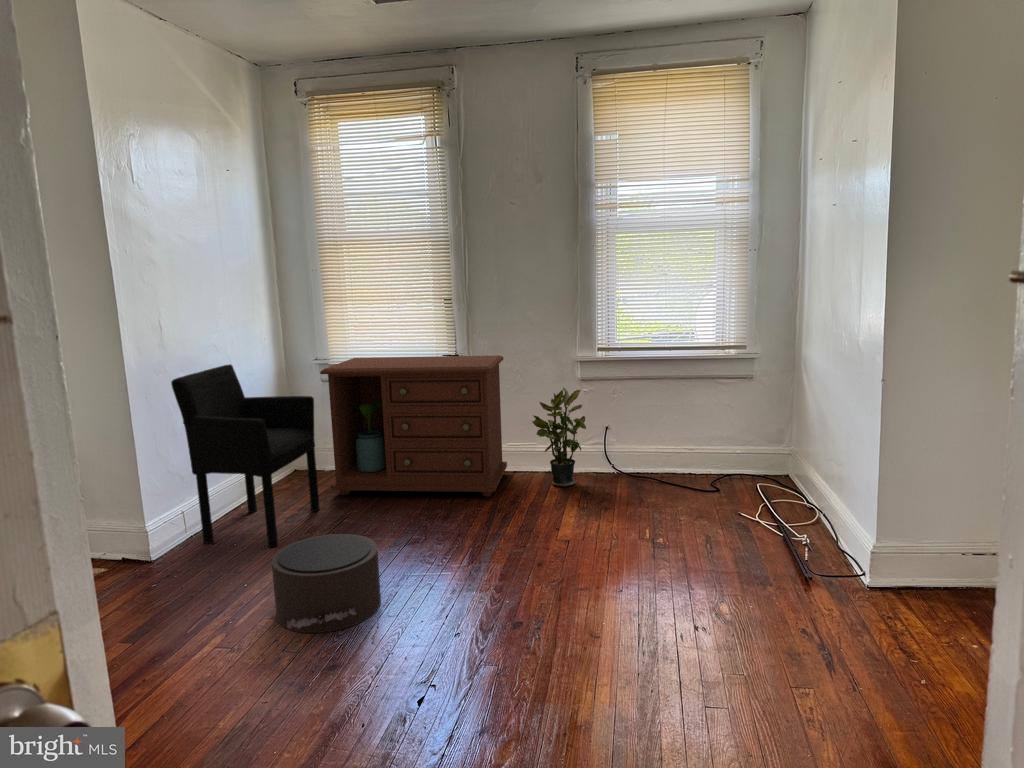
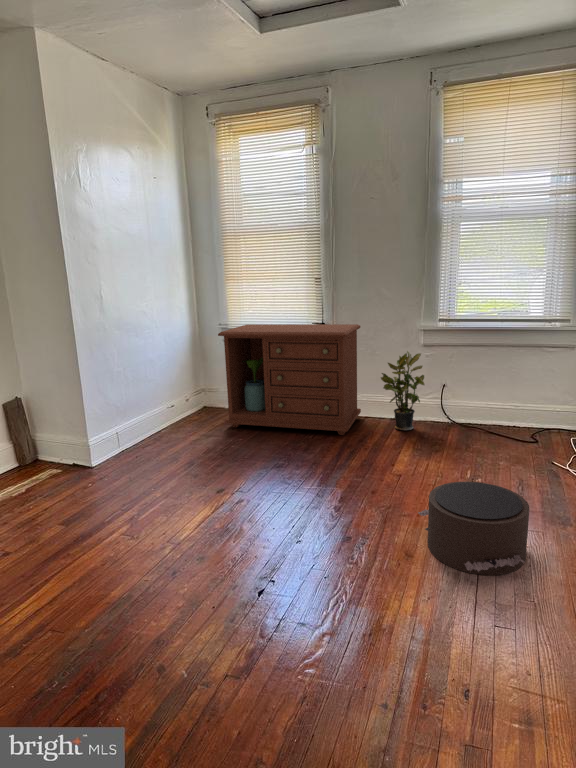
armchair: present [171,364,320,547] -> none [108,327,215,463]
pouf: present [272,534,381,633] -> present [418,481,529,575]

